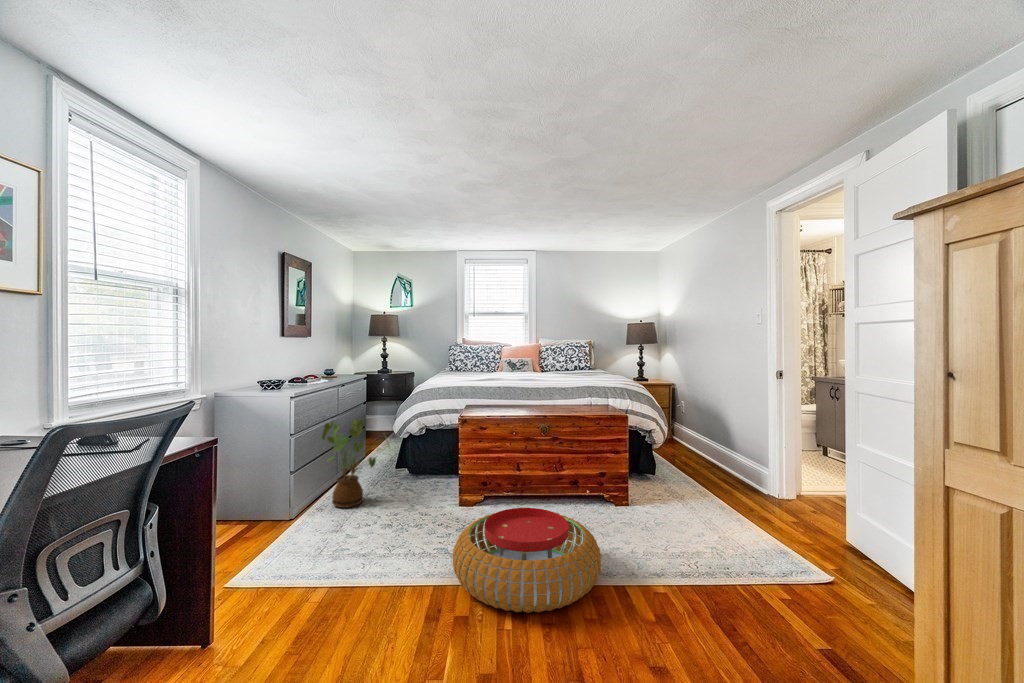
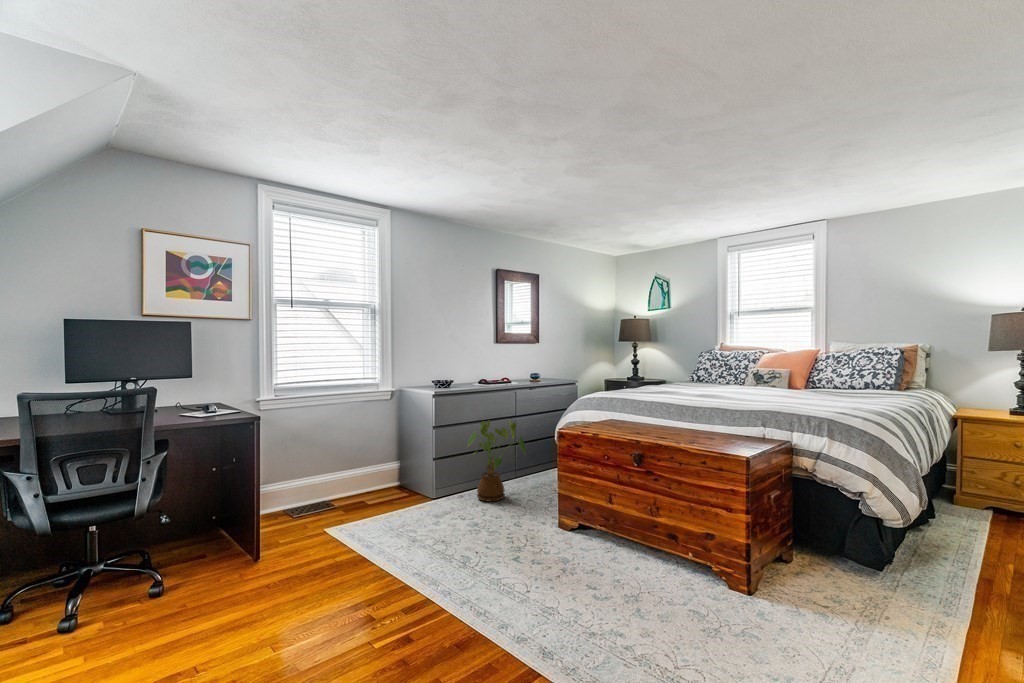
pouf: present [453,508,601,613] -> none [407,530,573,647]

